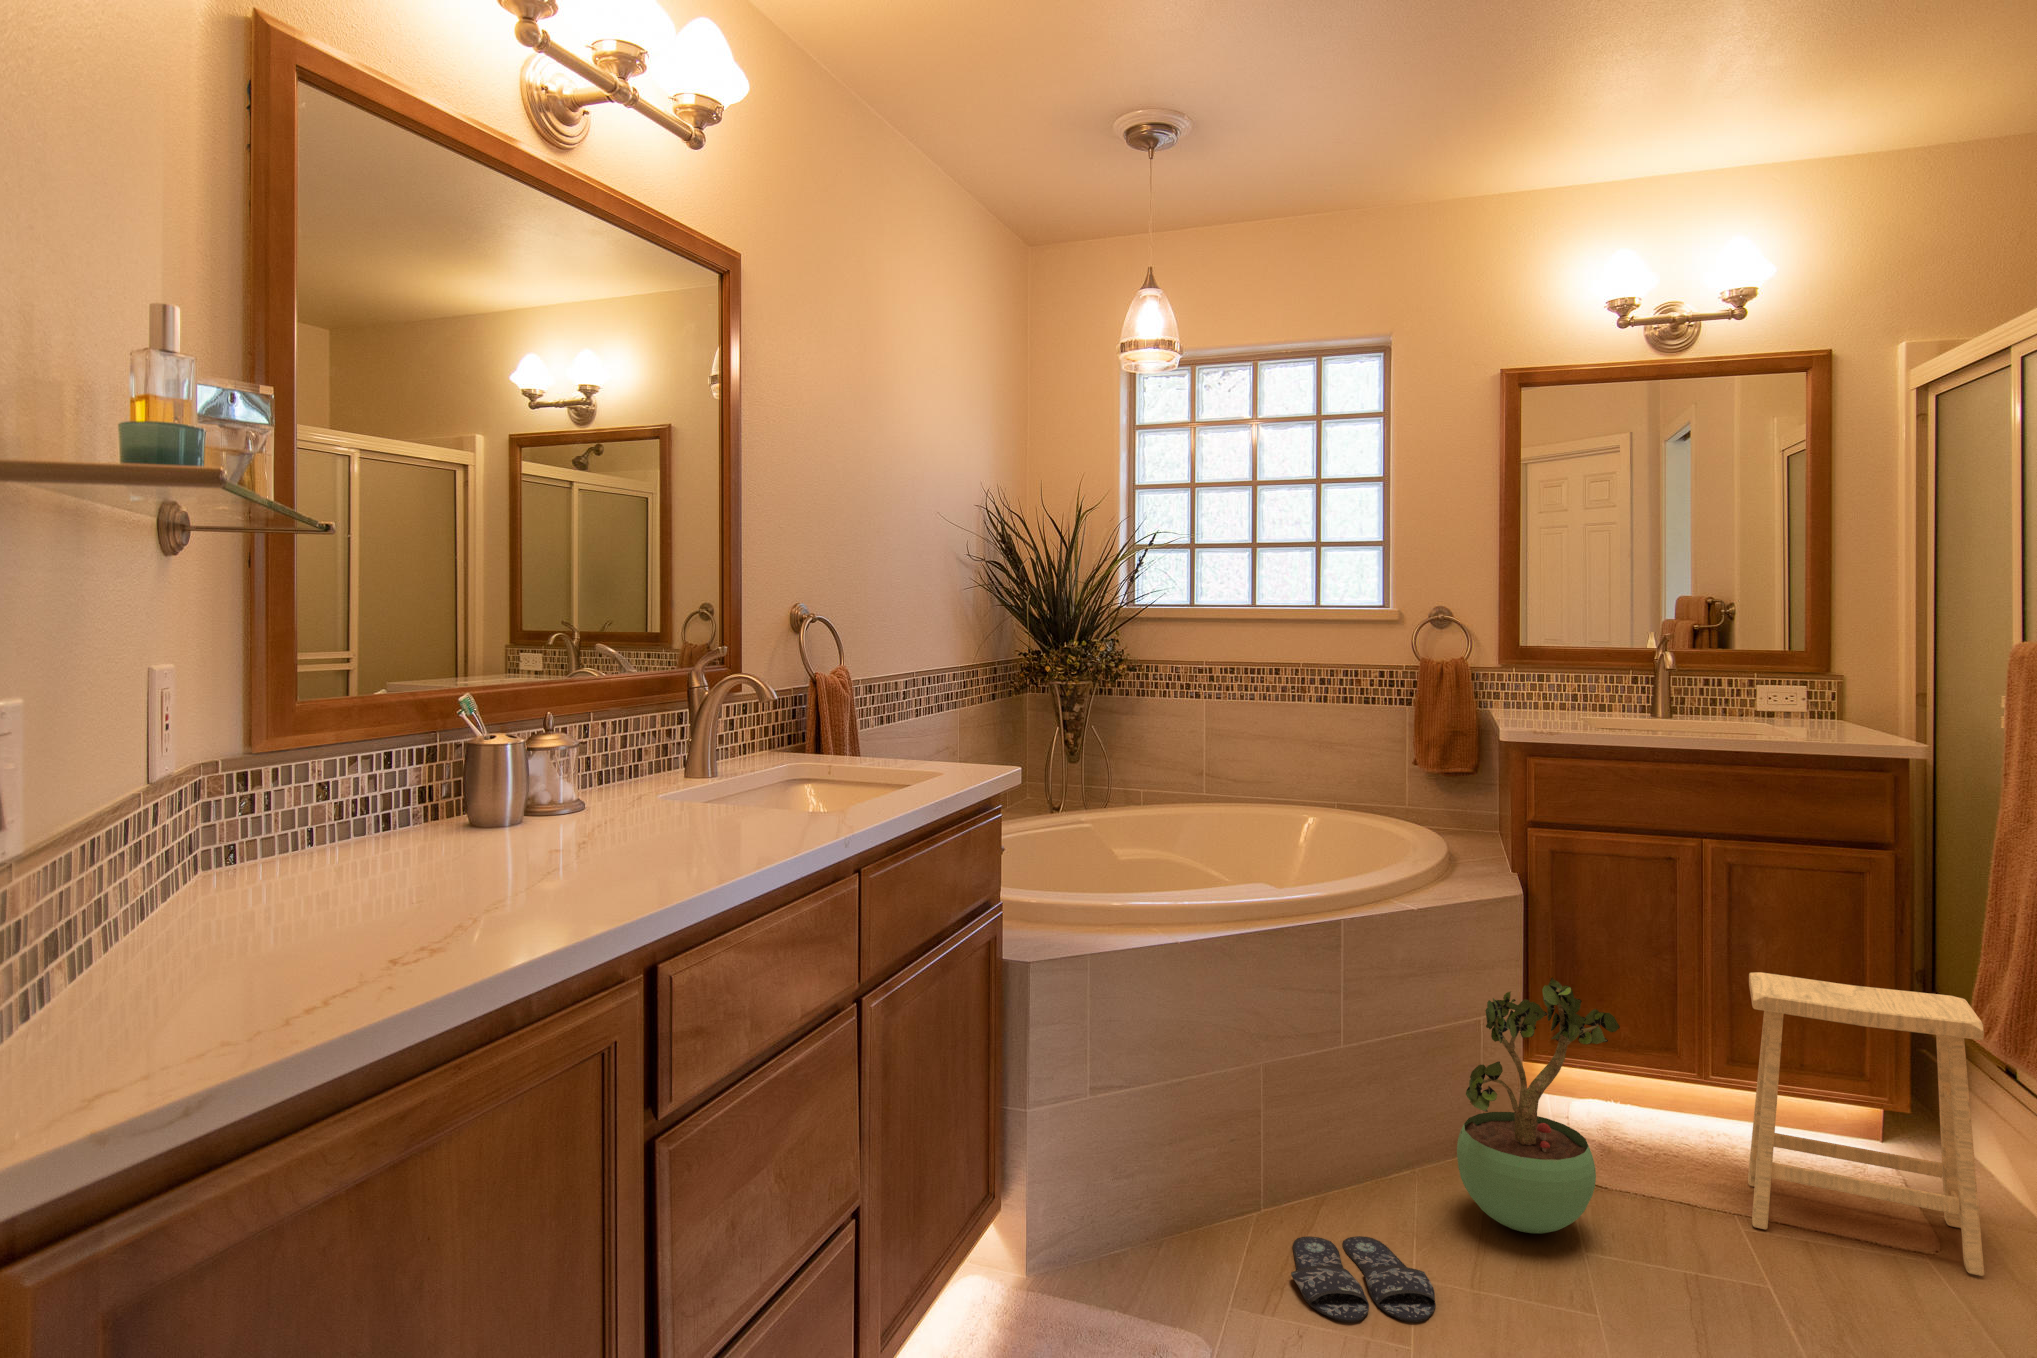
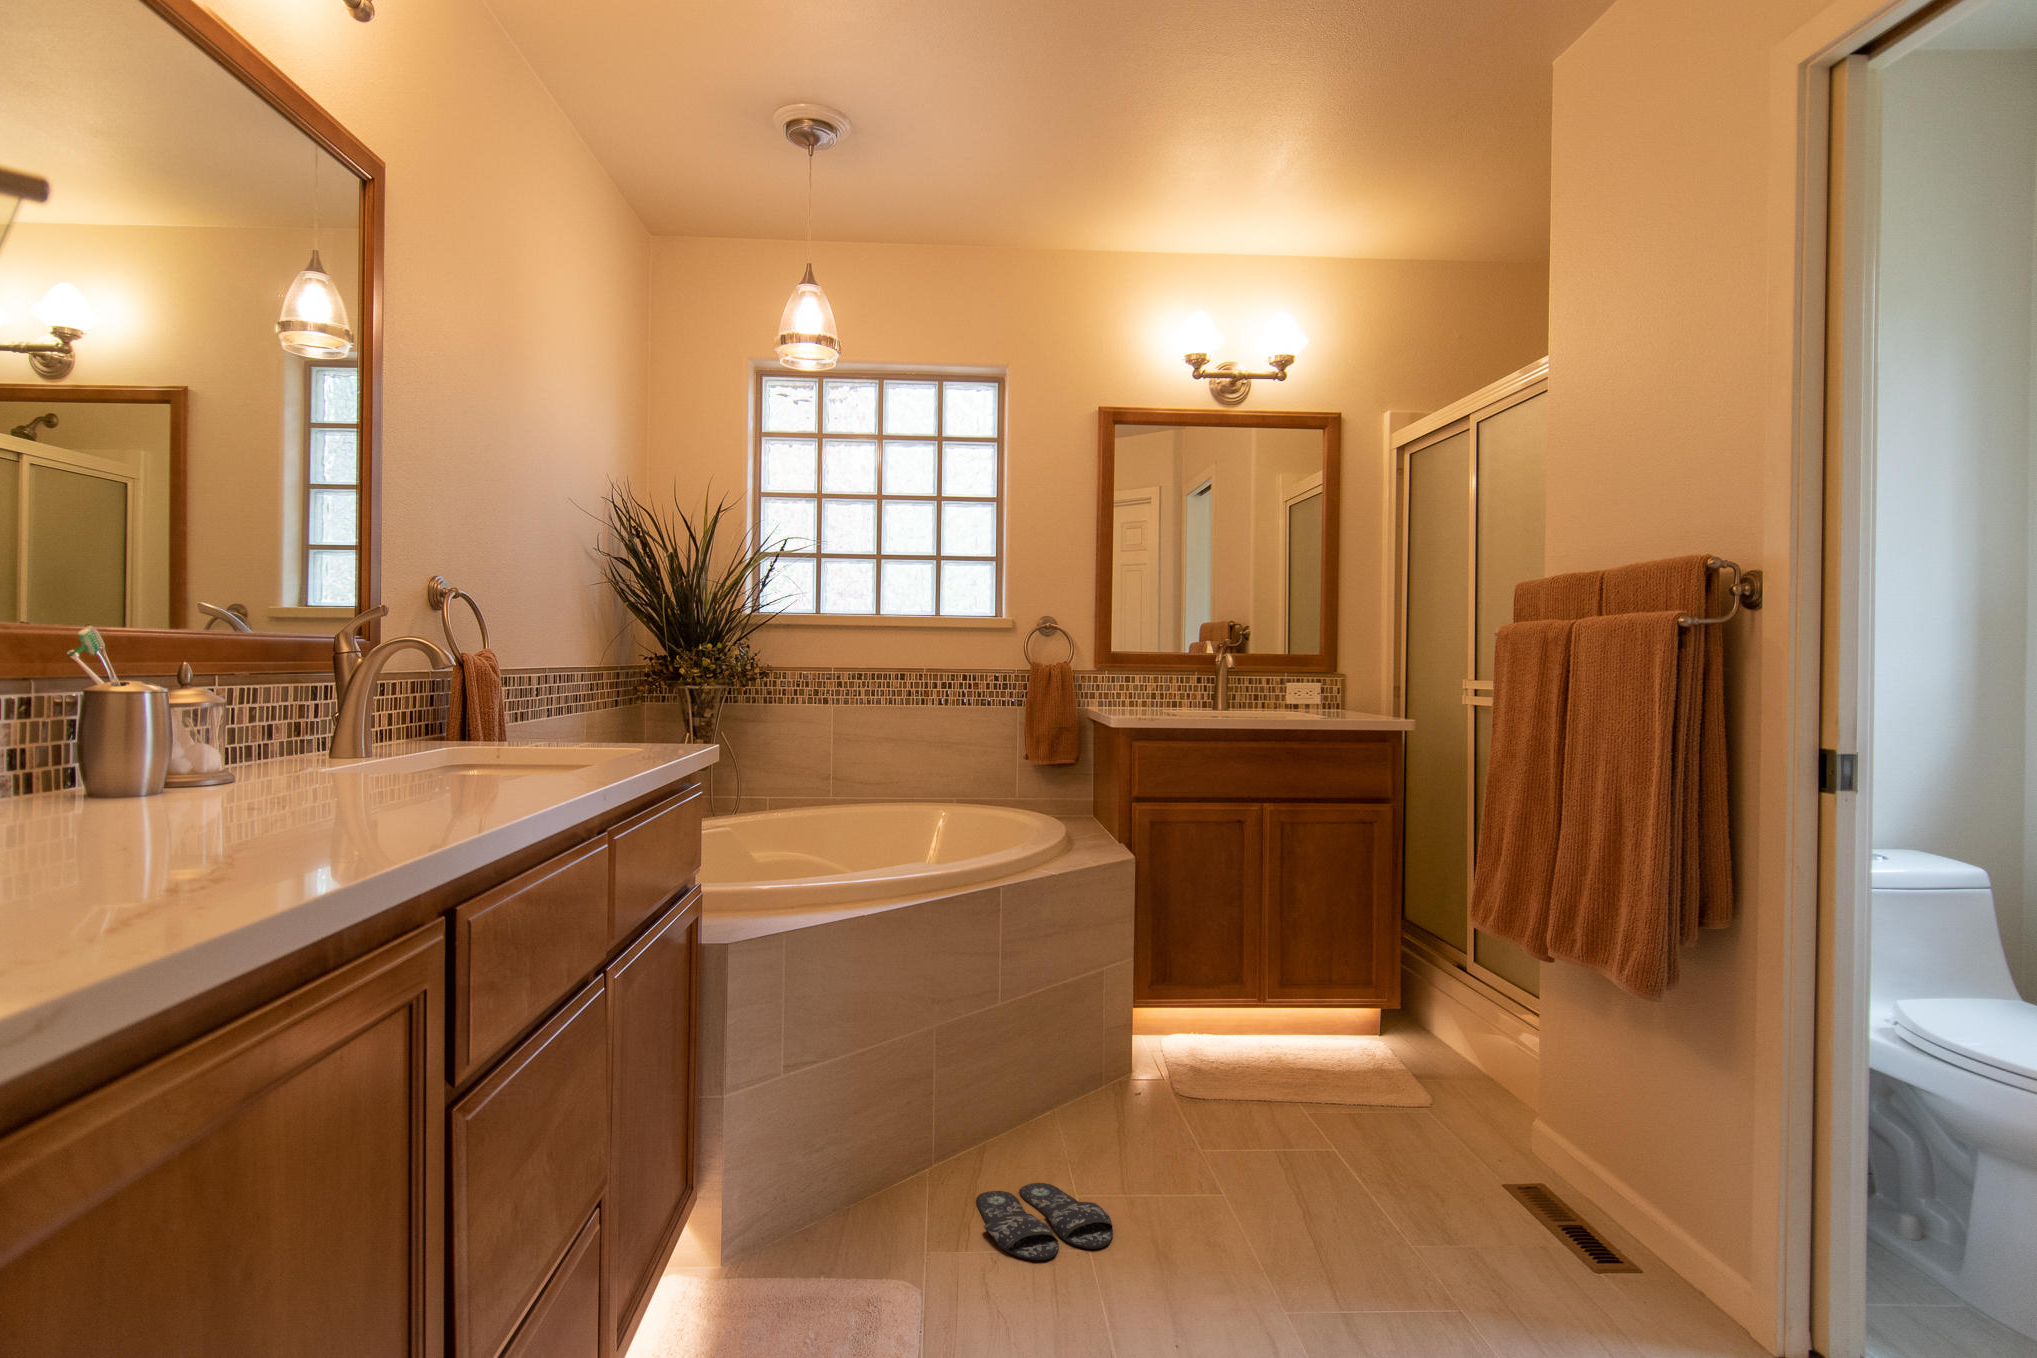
footstool: present [1748,972,1984,1276] -> none [1313,910,1486,1131]
potted plant: present [1457,978,1620,1233] -> none [1106,924,1234,1155]

